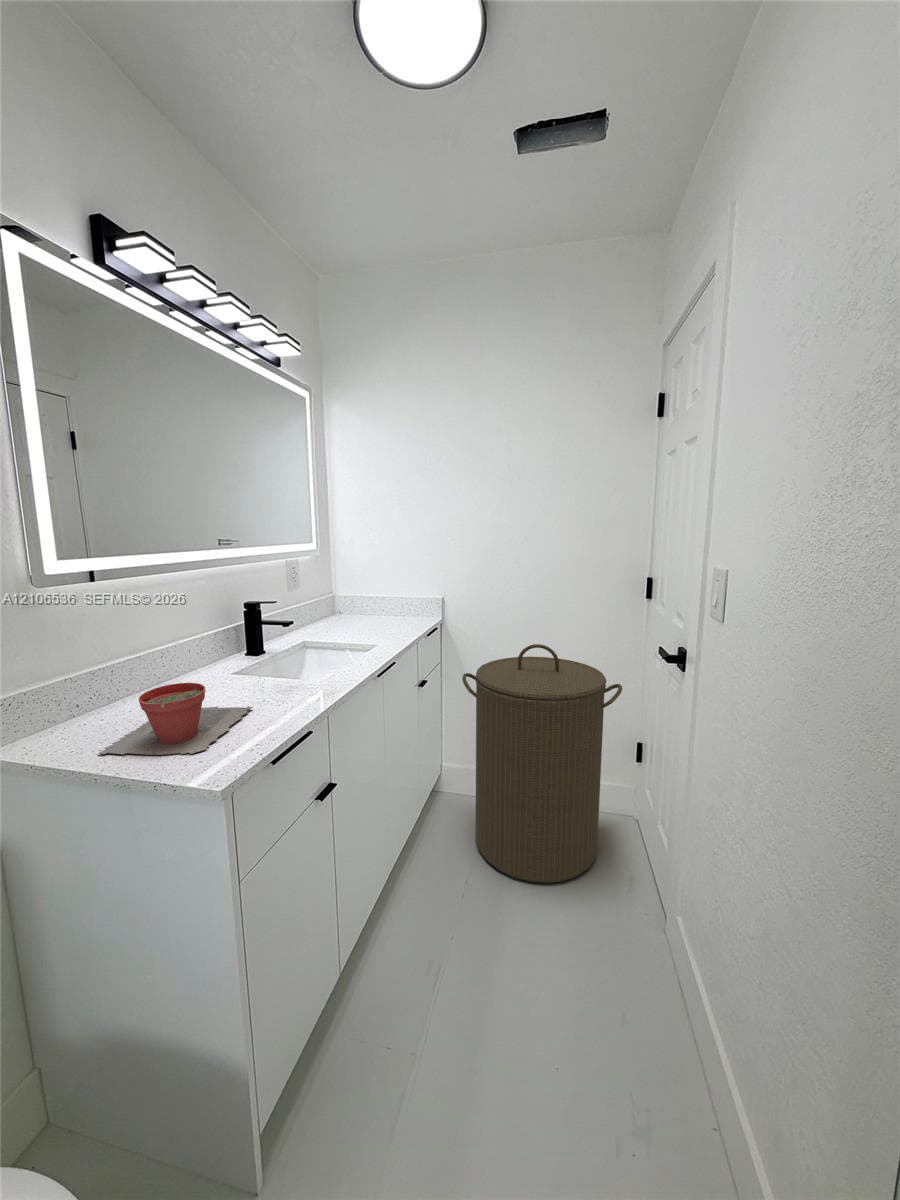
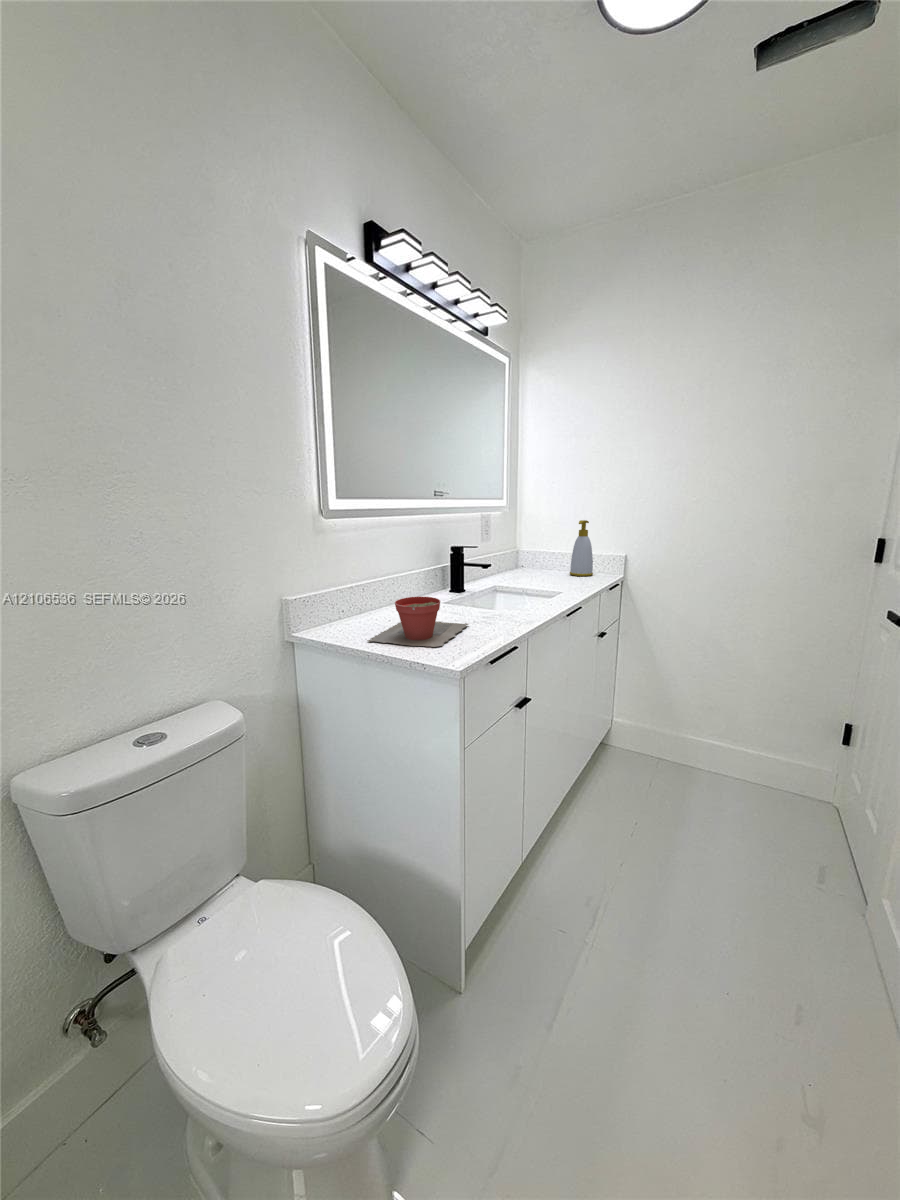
soap bottle: none [387,565,411,623] -> present [570,520,593,576]
laundry hamper: present [462,644,622,883] -> none [644,602,828,841]

